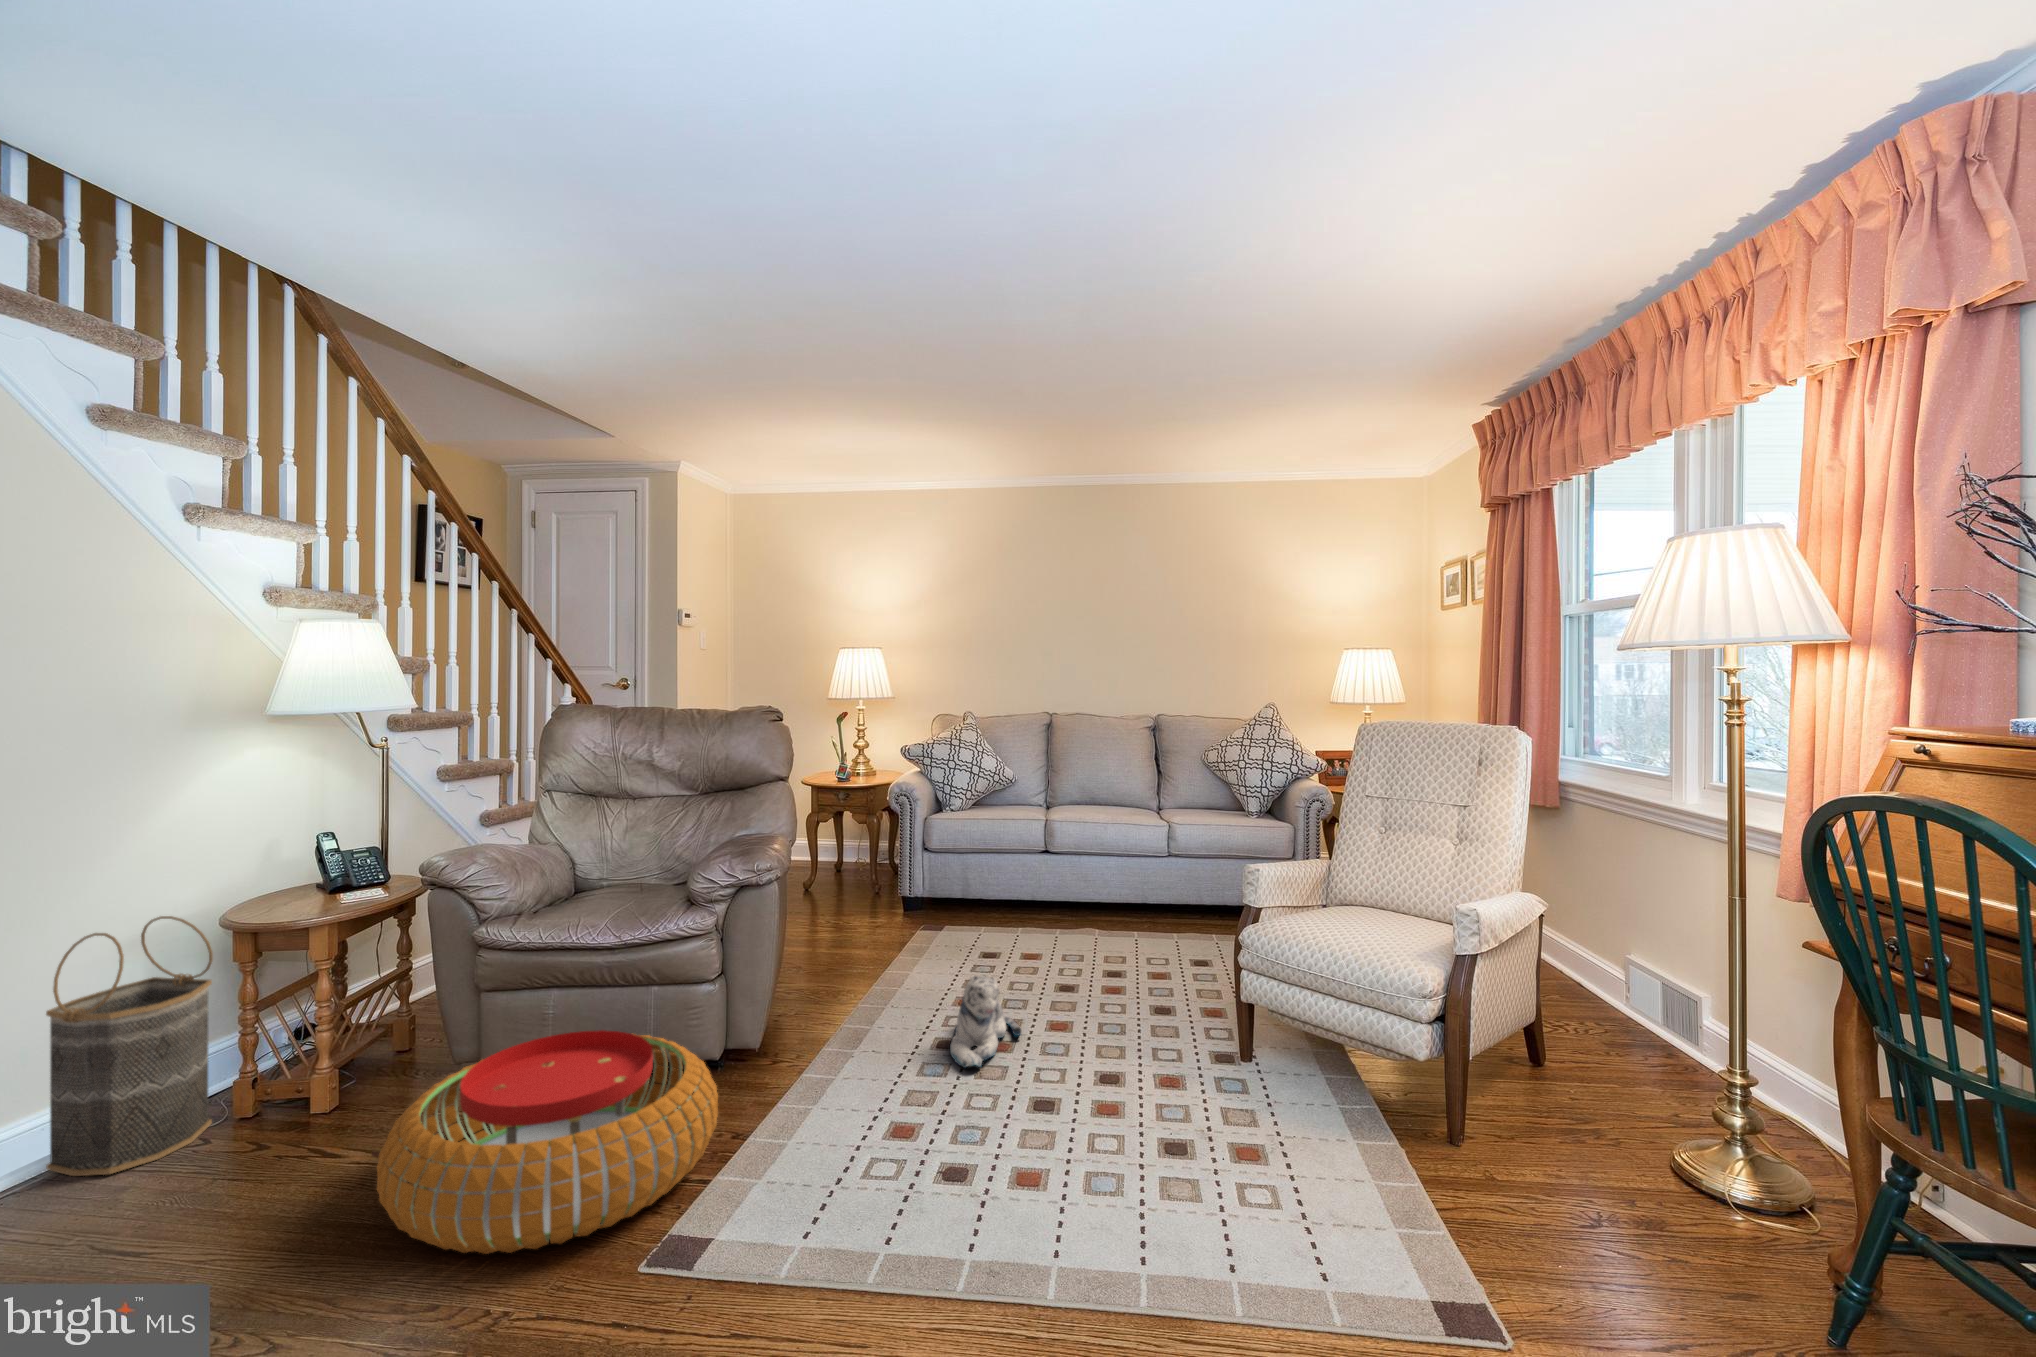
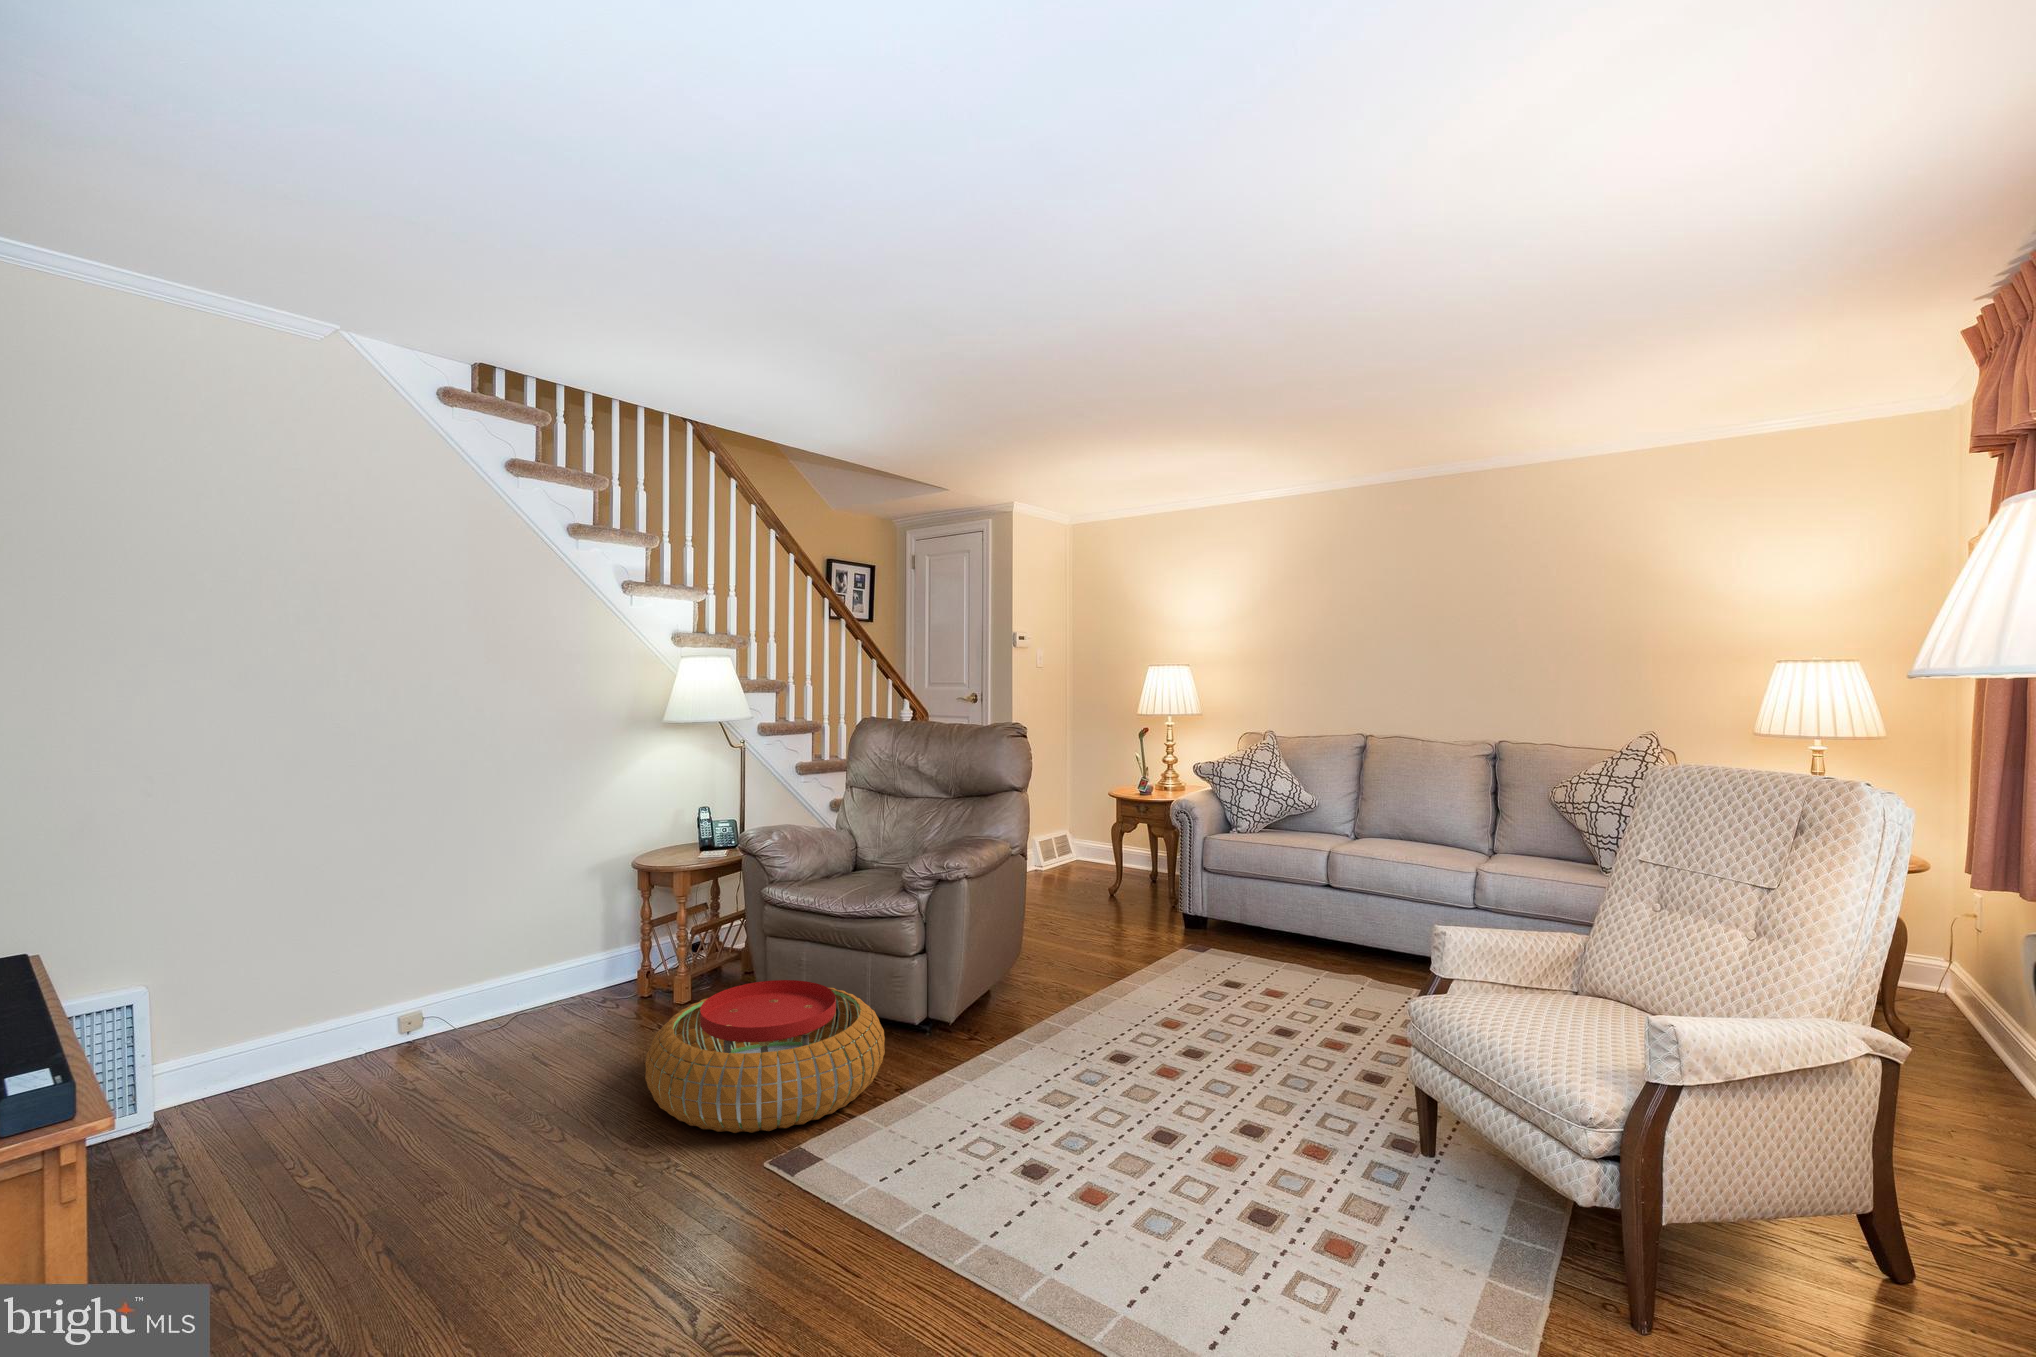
basket: present [46,916,213,1176] -> none [534,857,619,1020]
plush toy: present [950,976,1021,1068] -> none [1114,996,1200,1086]

